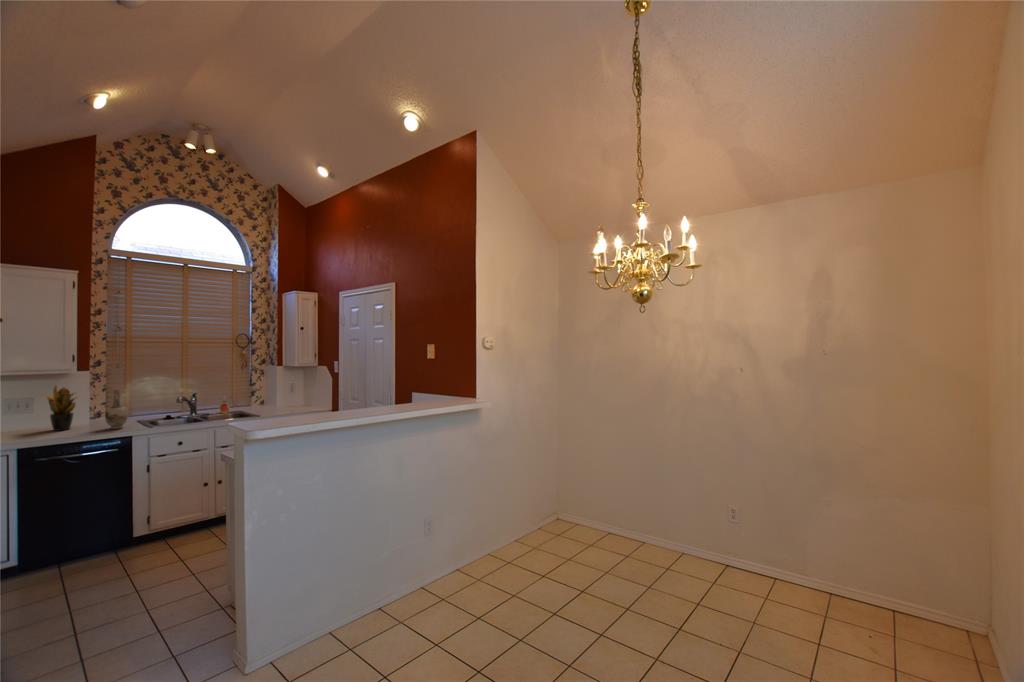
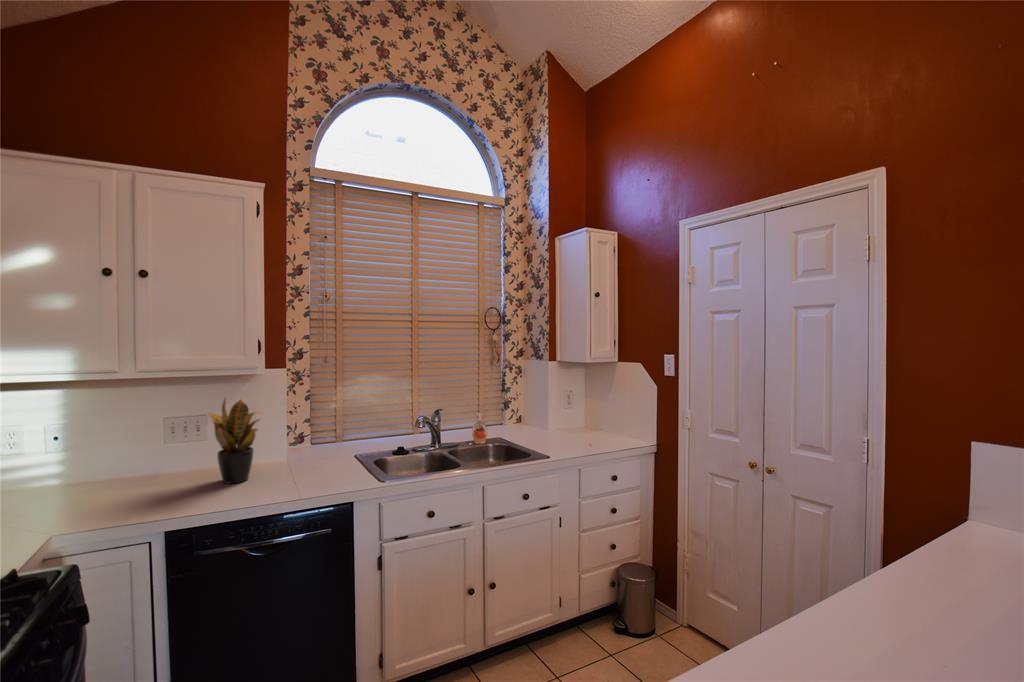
vase: present [105,390,128,429] -> none [299,408,335,486]

